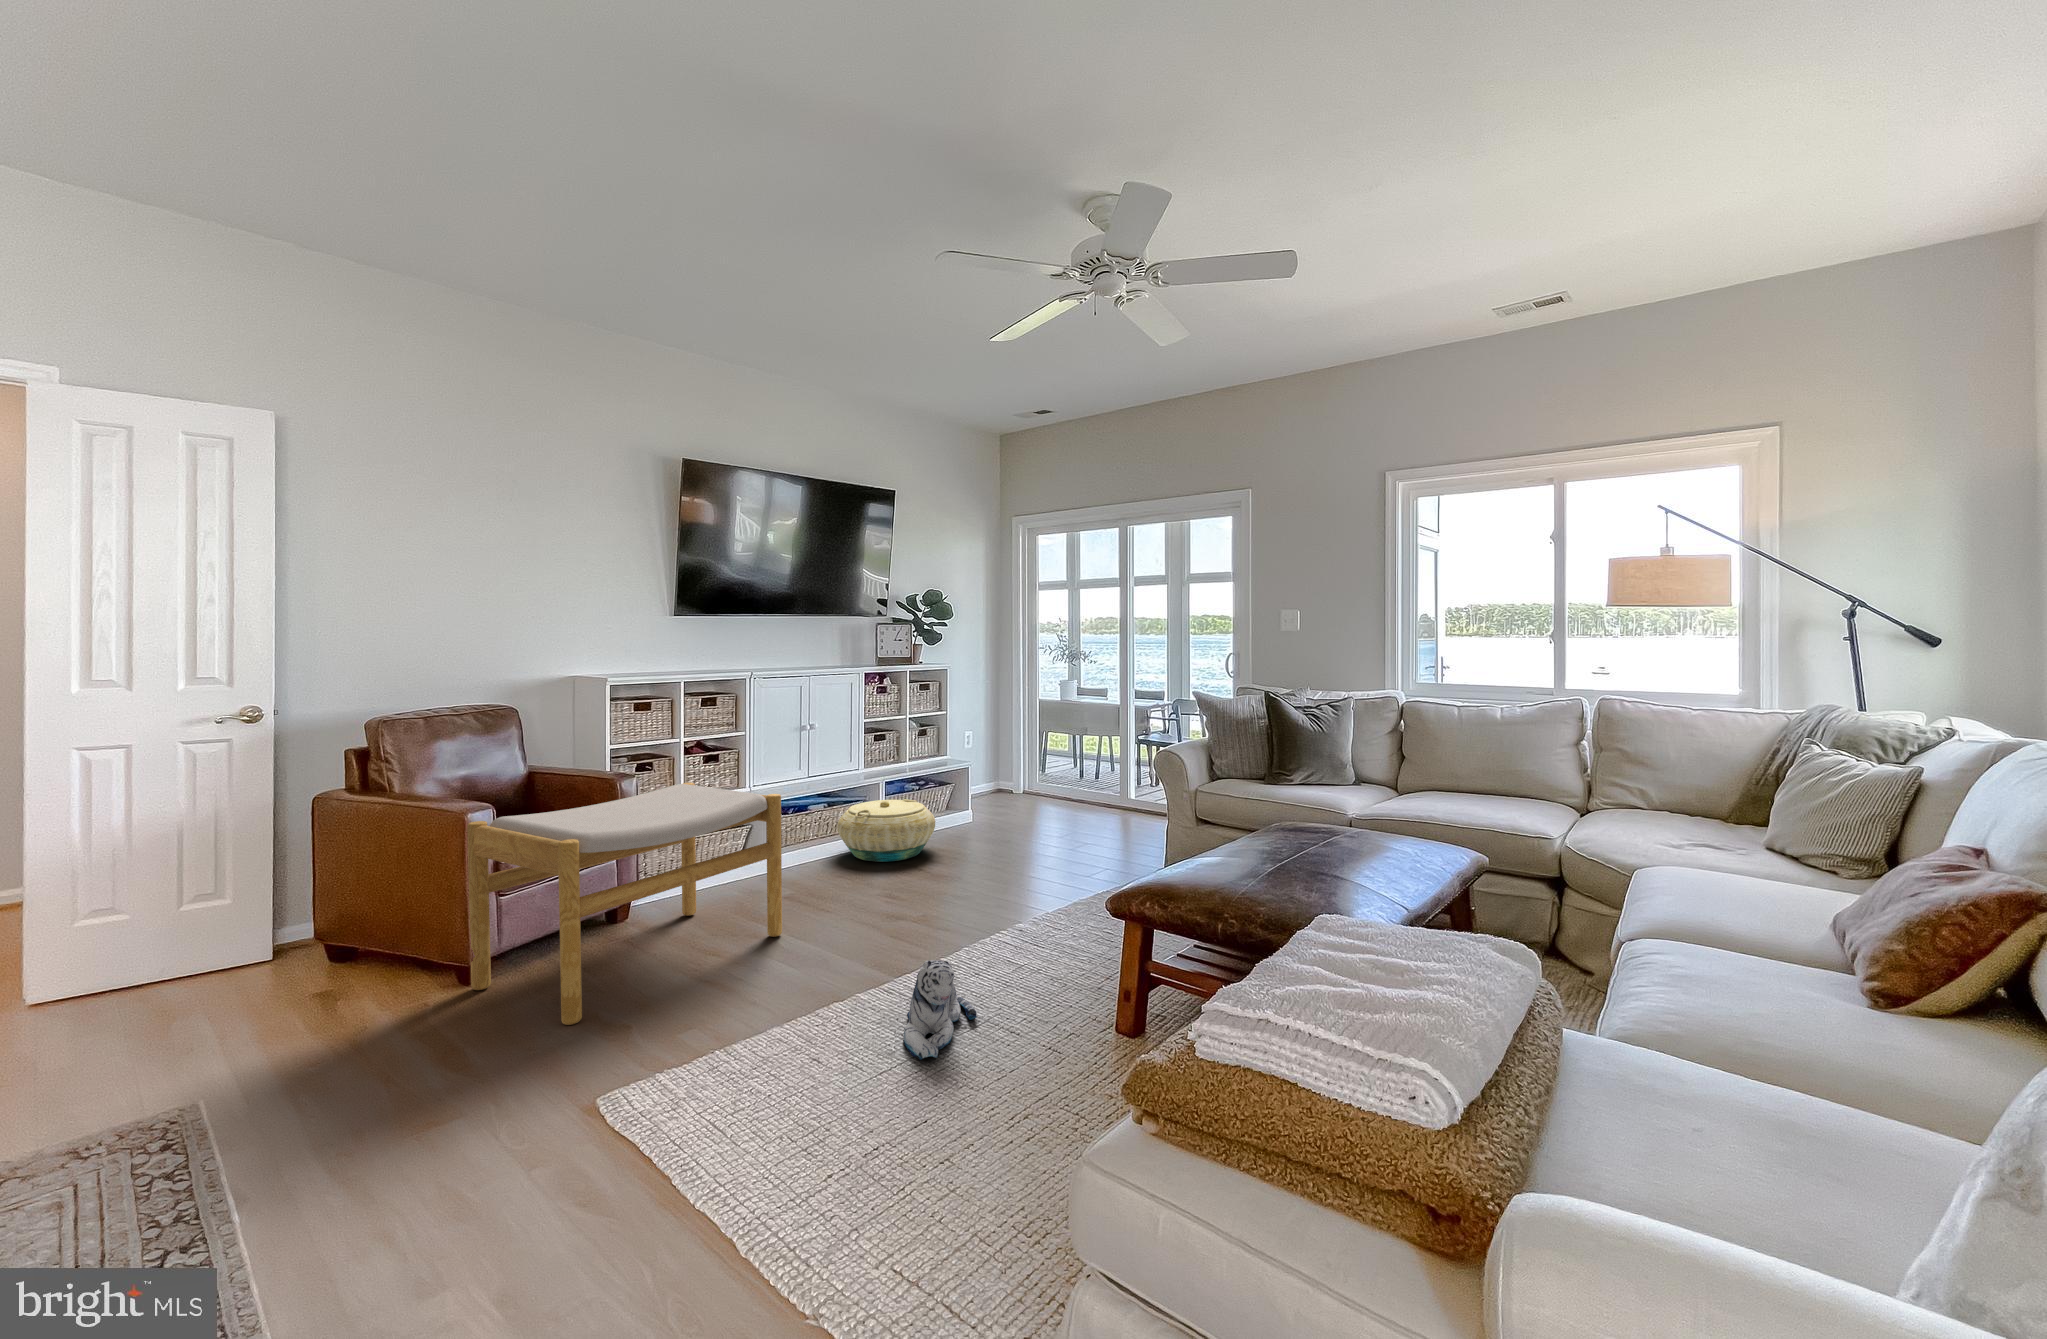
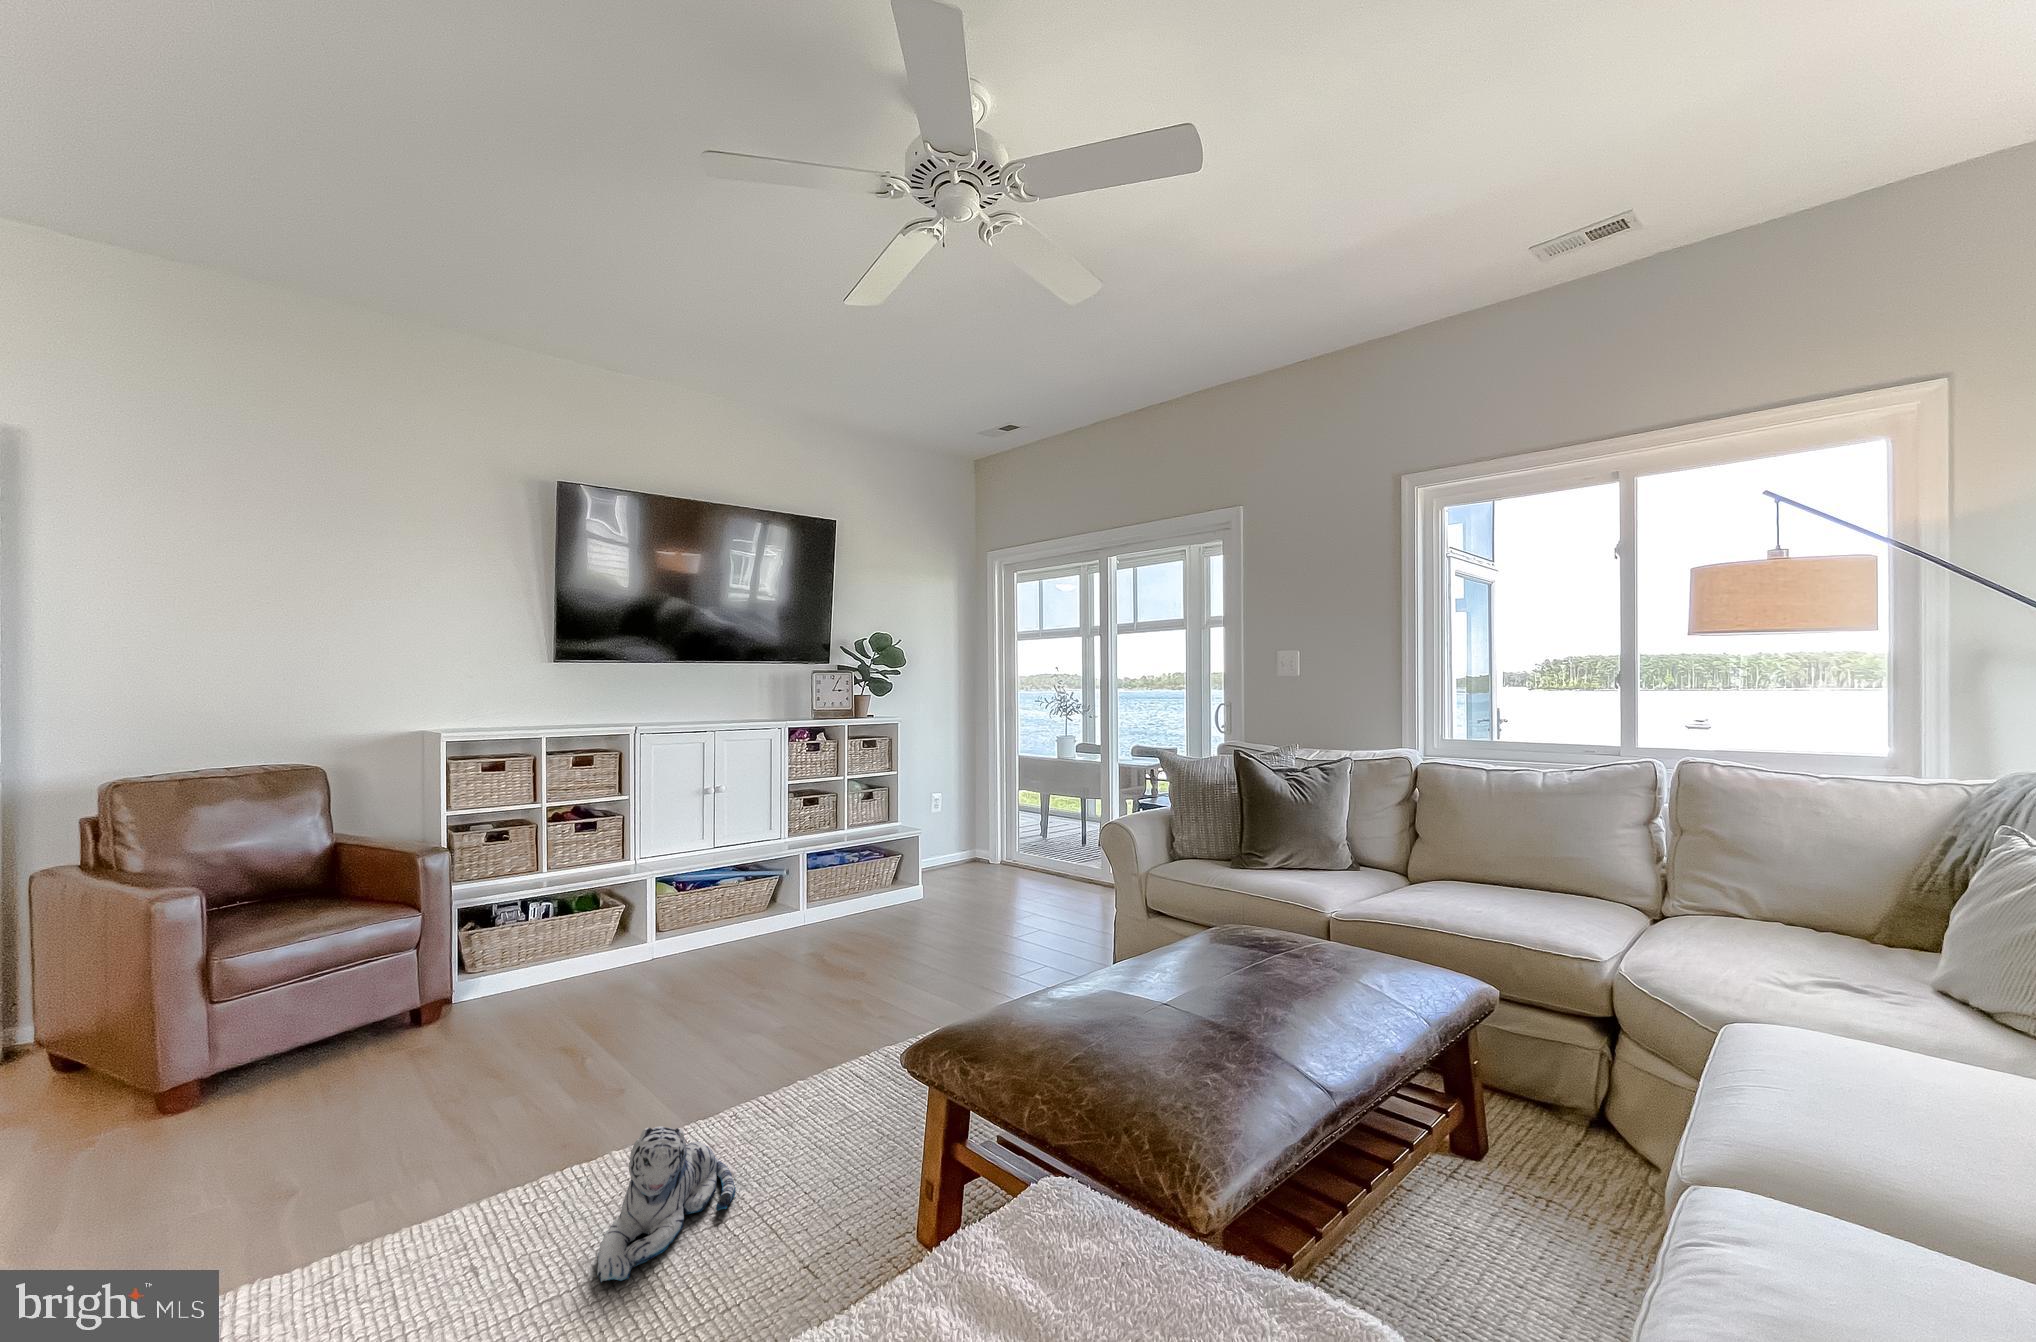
footstool: present [467,783,782,1025] -> none [161,859,590,1188]
basket: present [837,799,935,862] -> none [738,874,856,951]

